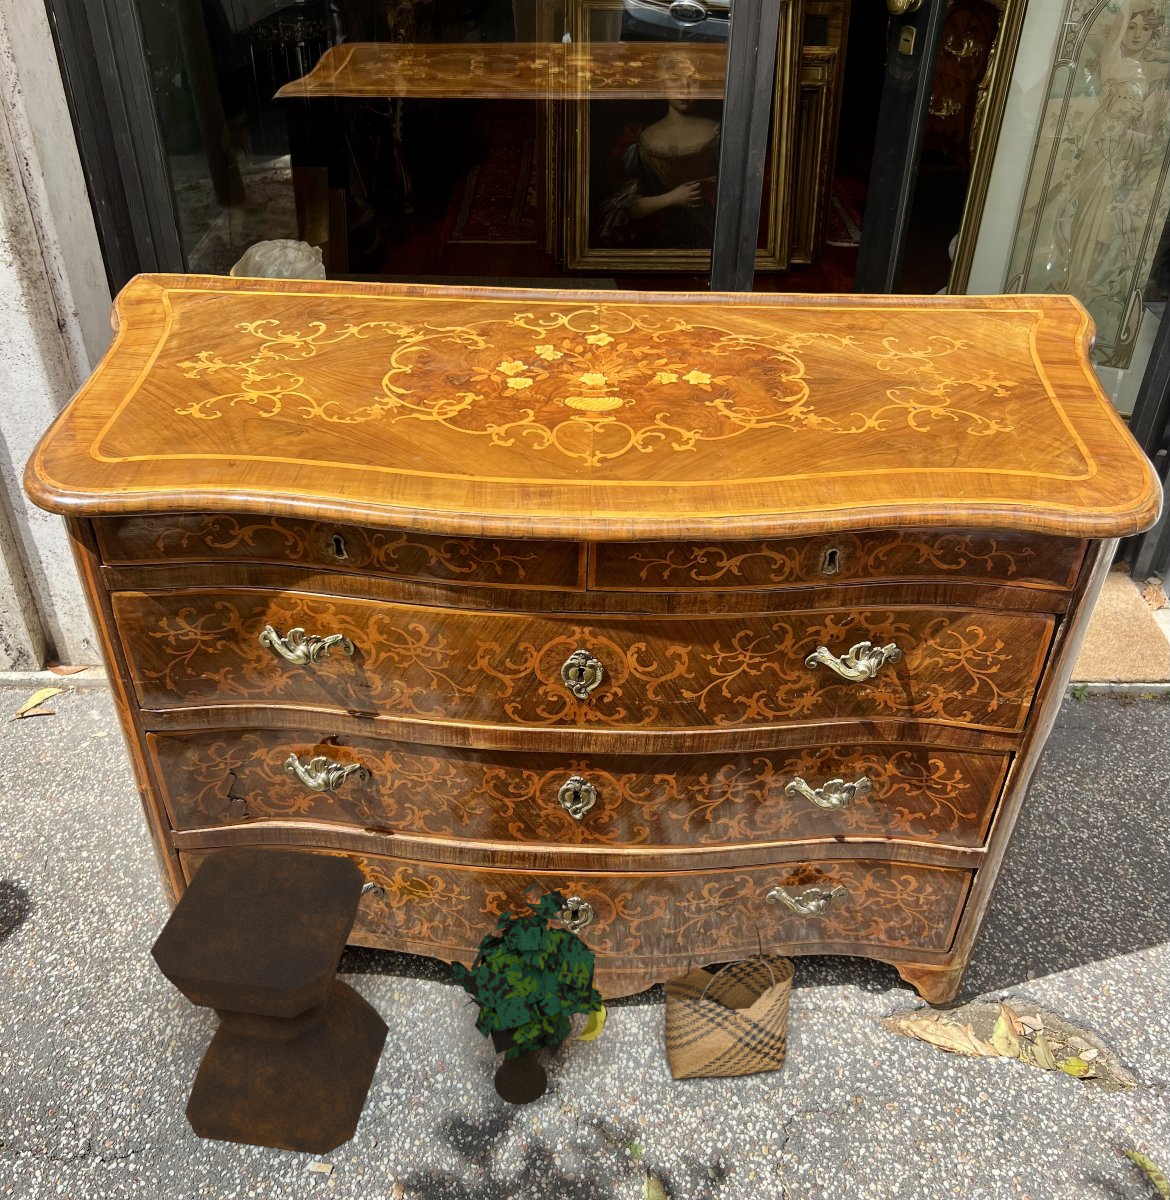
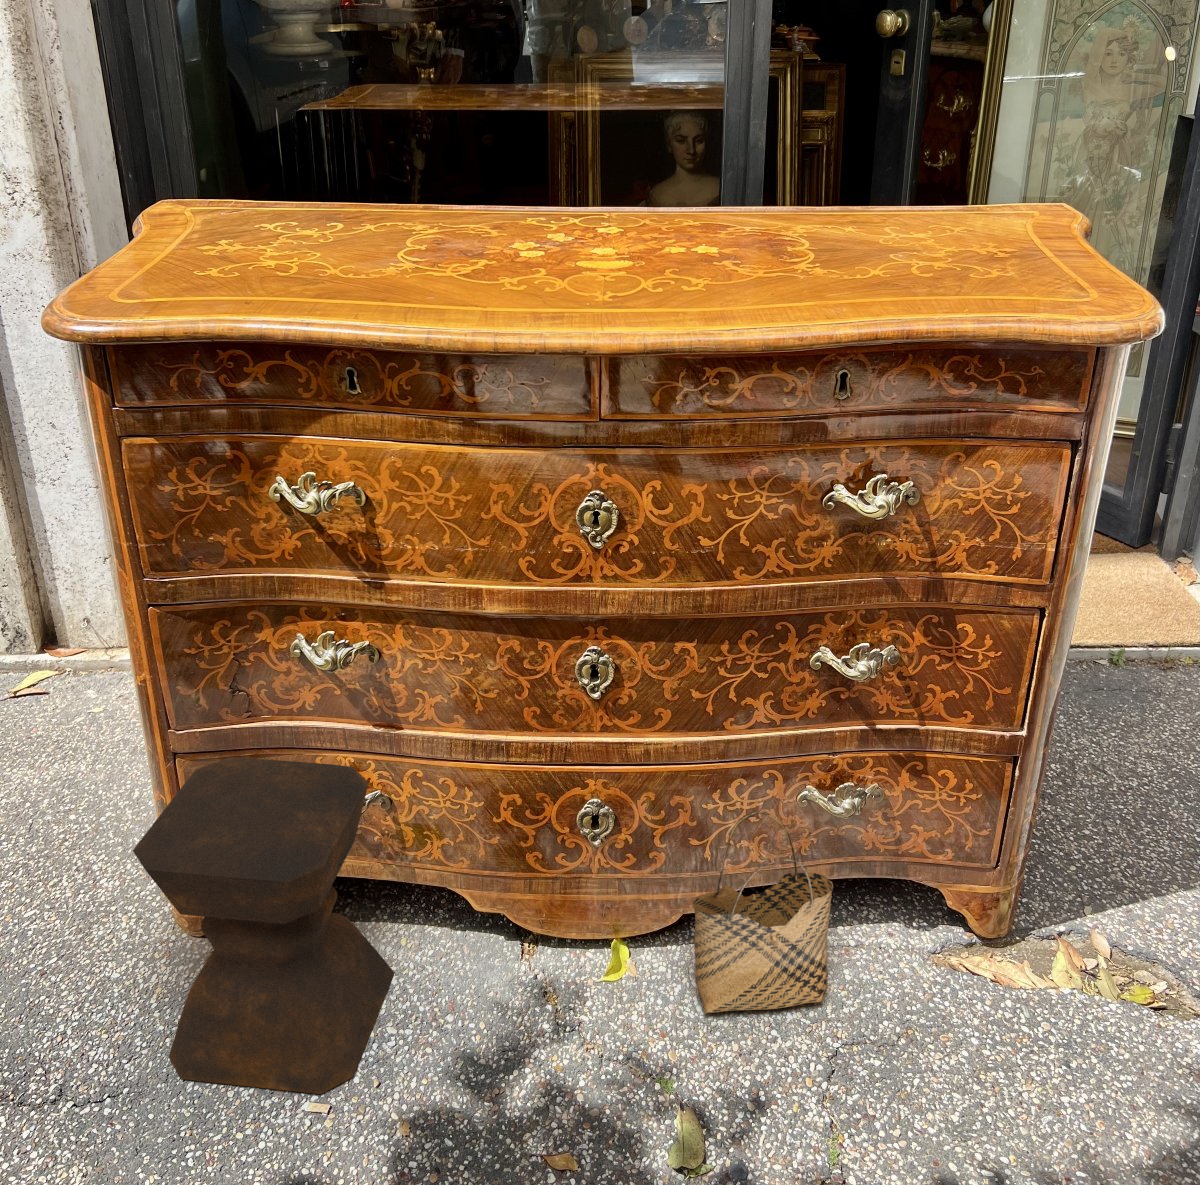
decorative plant: present [451,882,602,1104] -> none [443,775,625,1042]

